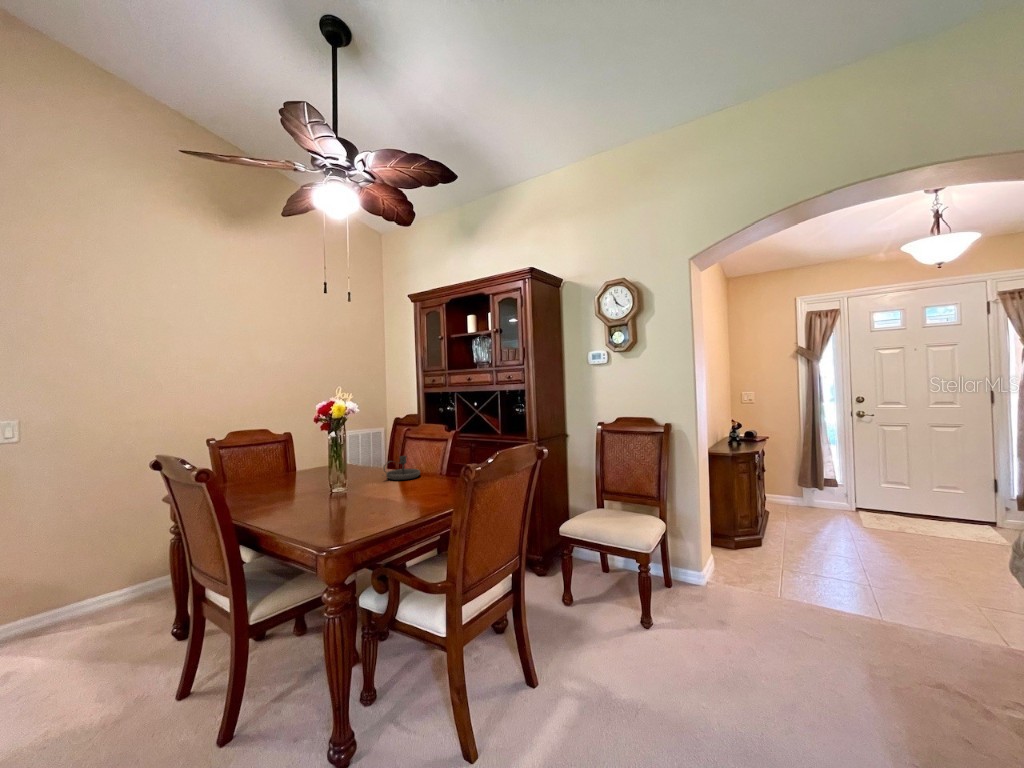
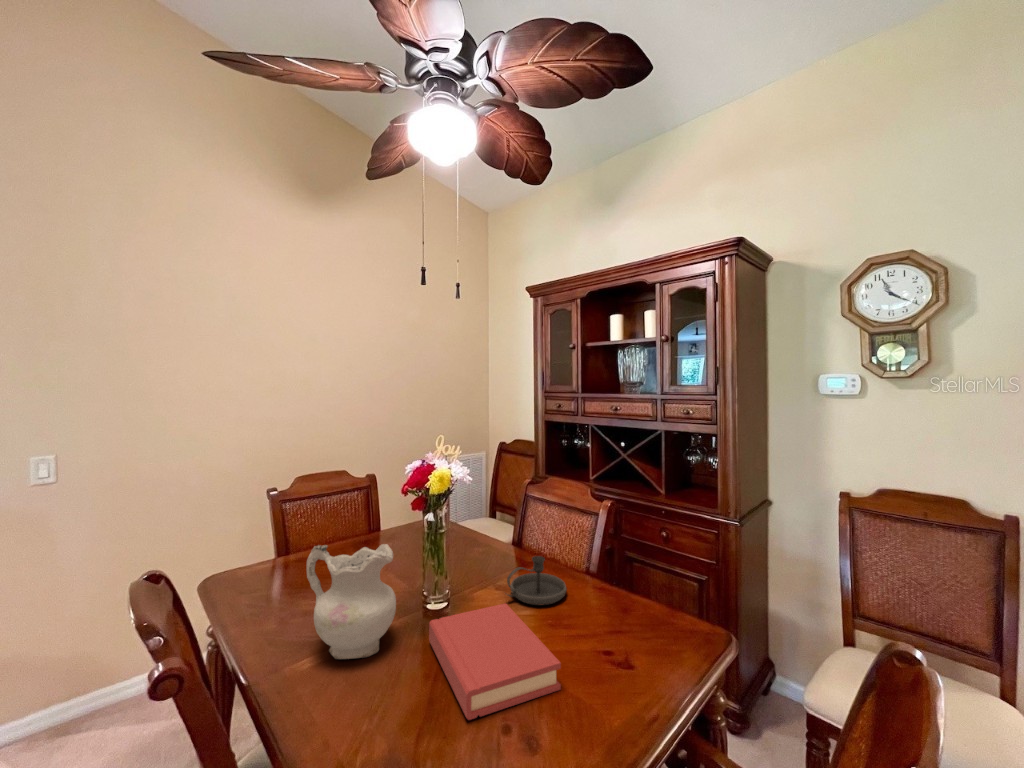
ceramic pitcher: none [258,442,314,502] -> present [306,544,396,659]
hardback book: none [335,475,405,506] -> present [429,603,561,720]

